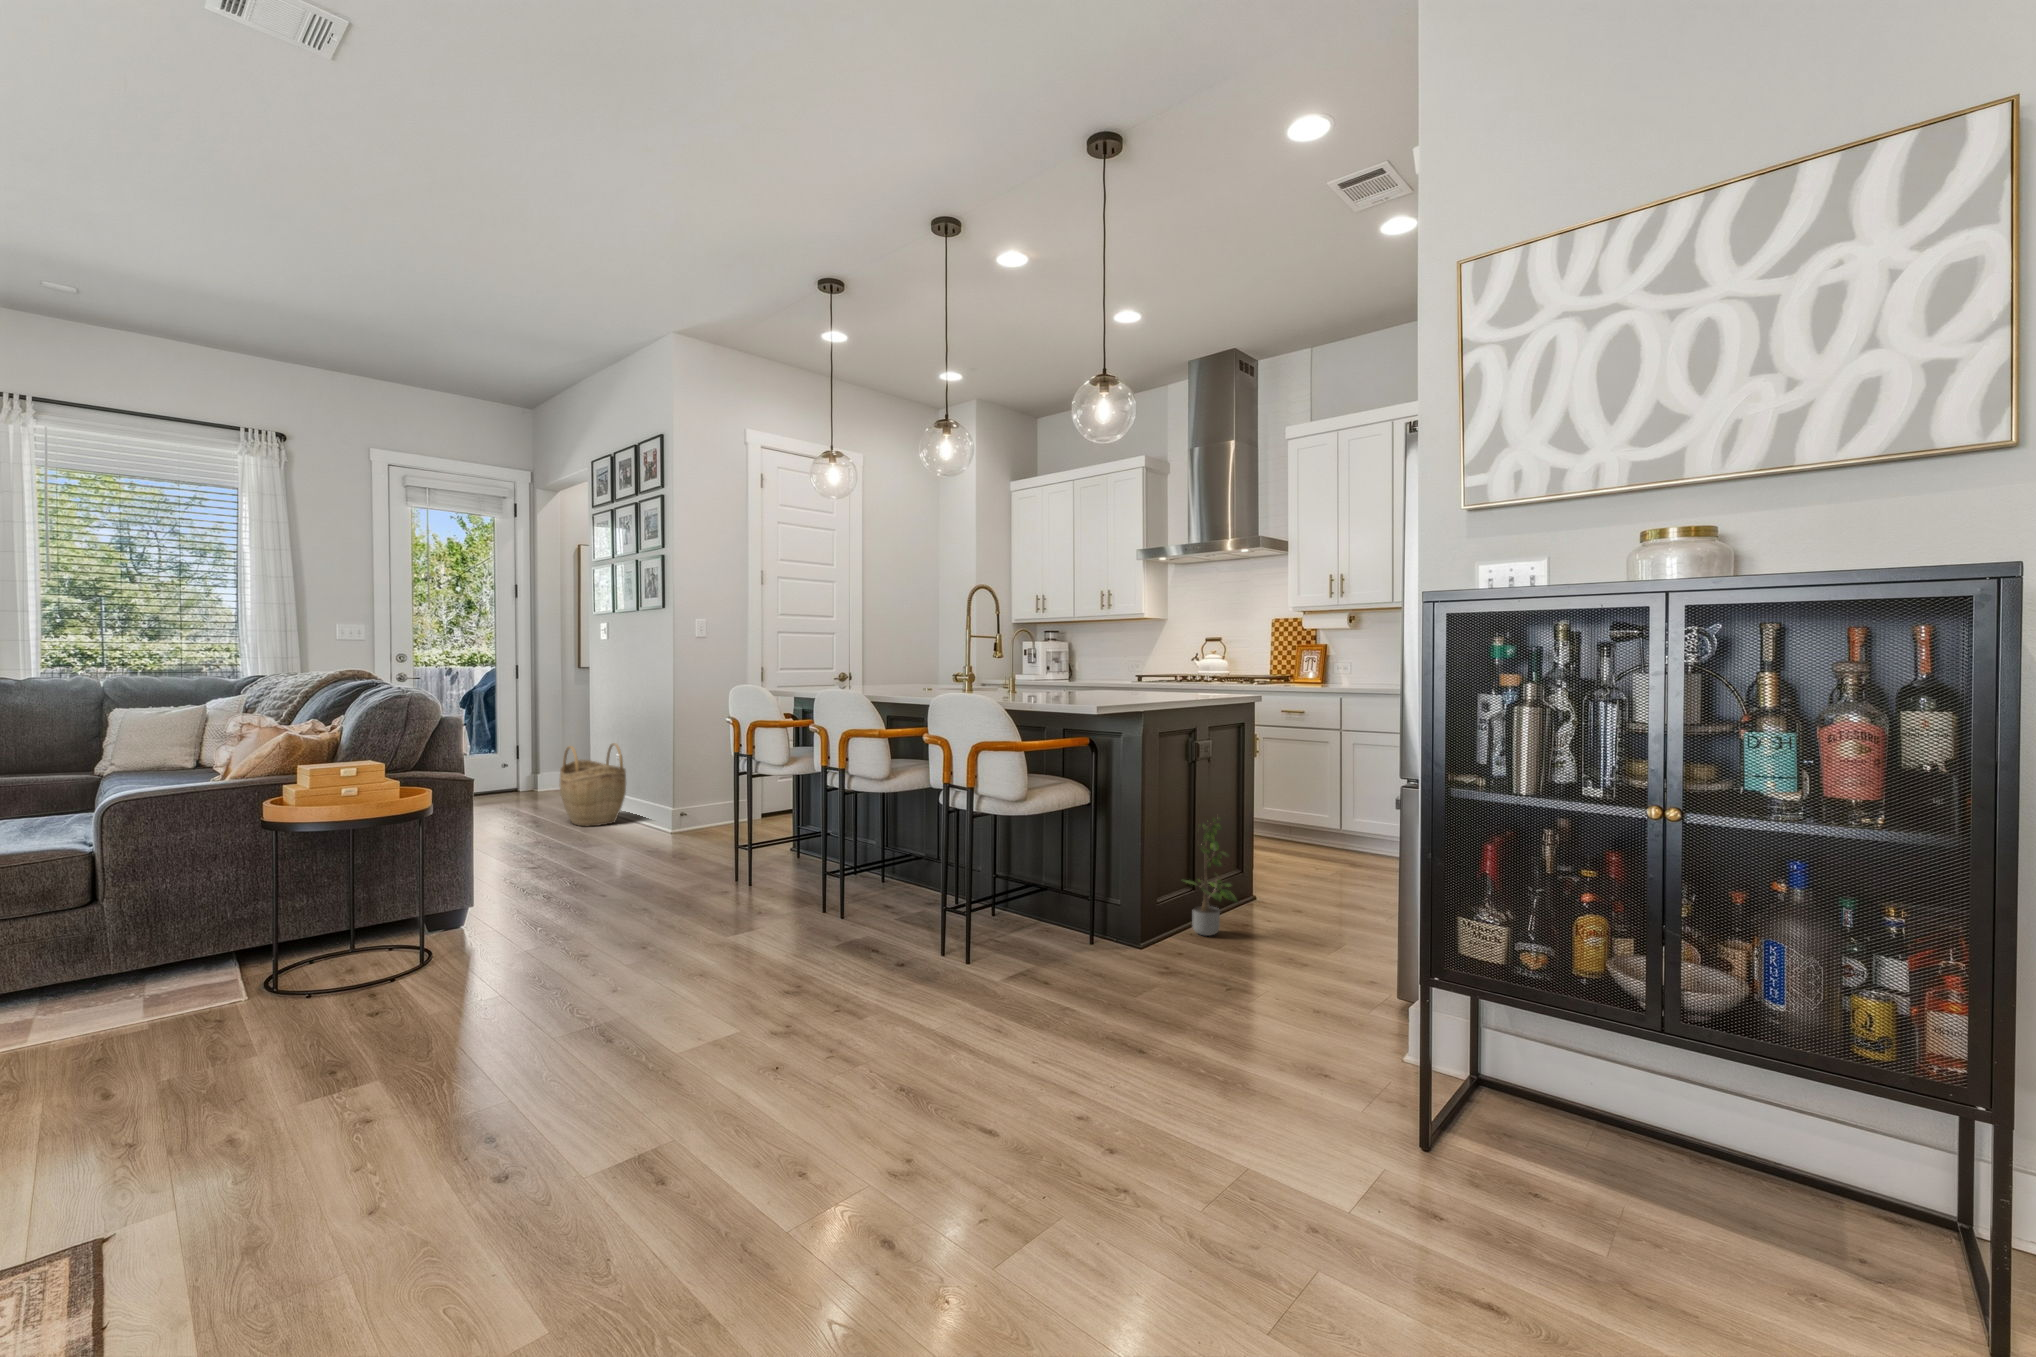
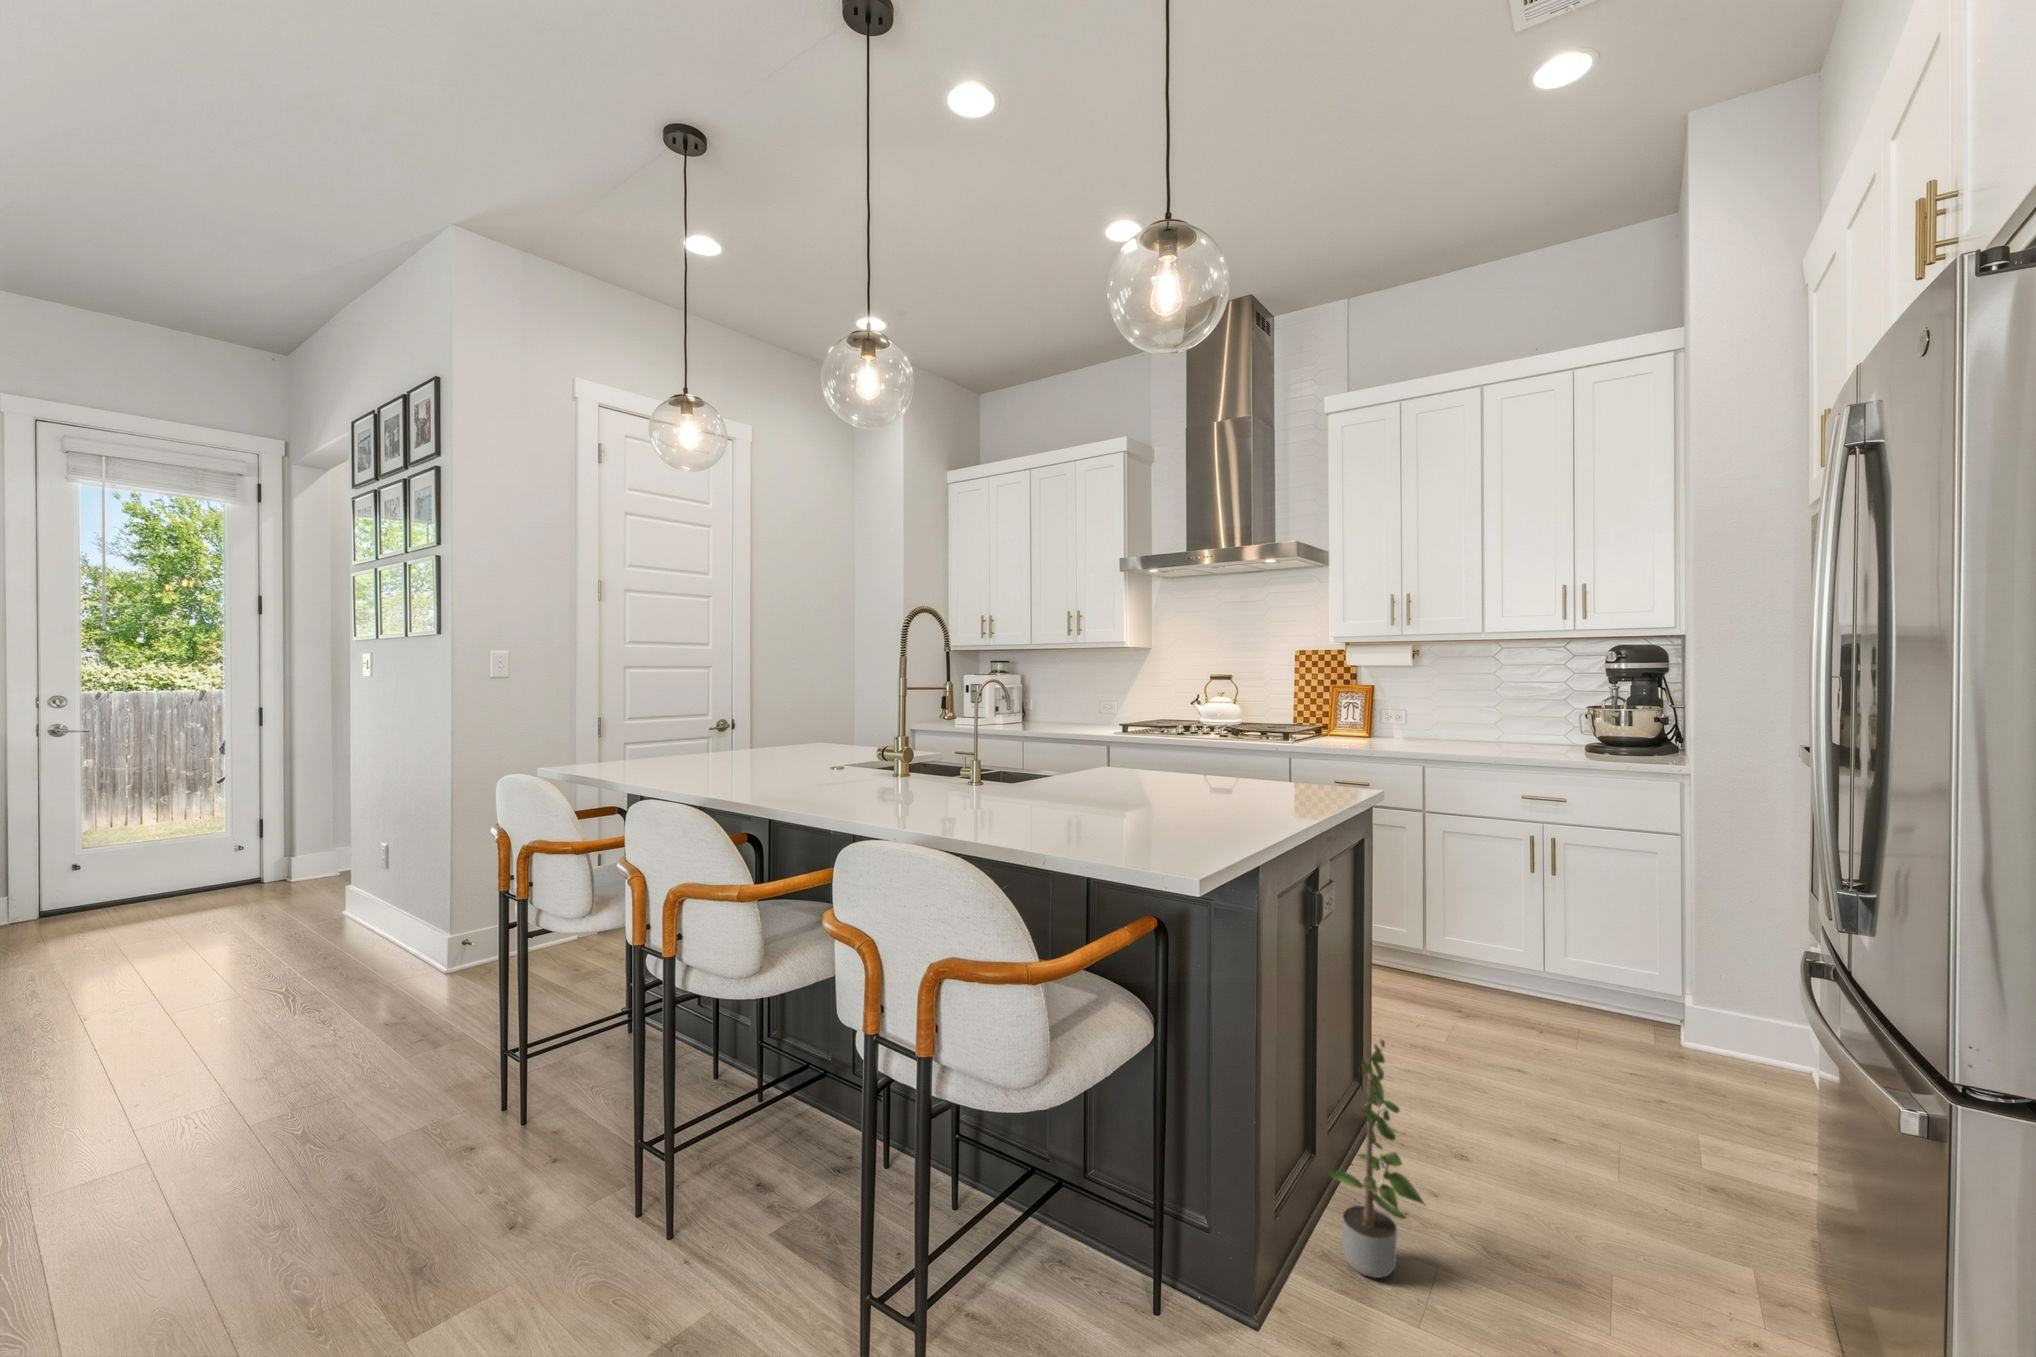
woven basket: present [560,743,626,826] -> none [278,831,387,963]

